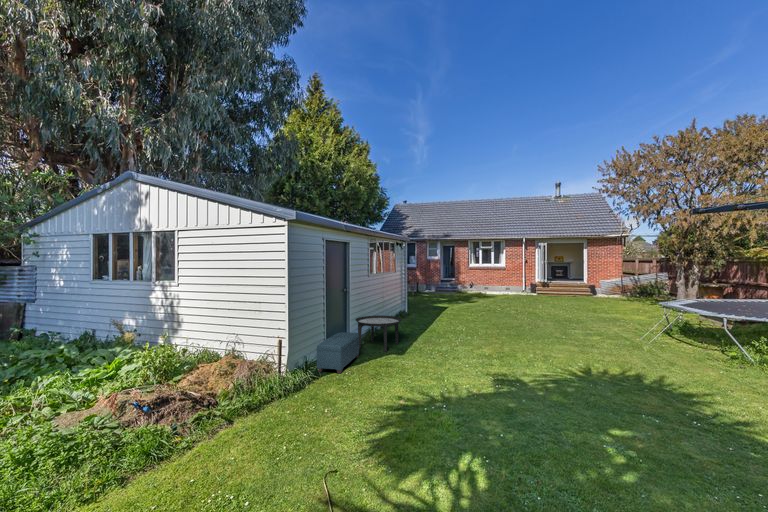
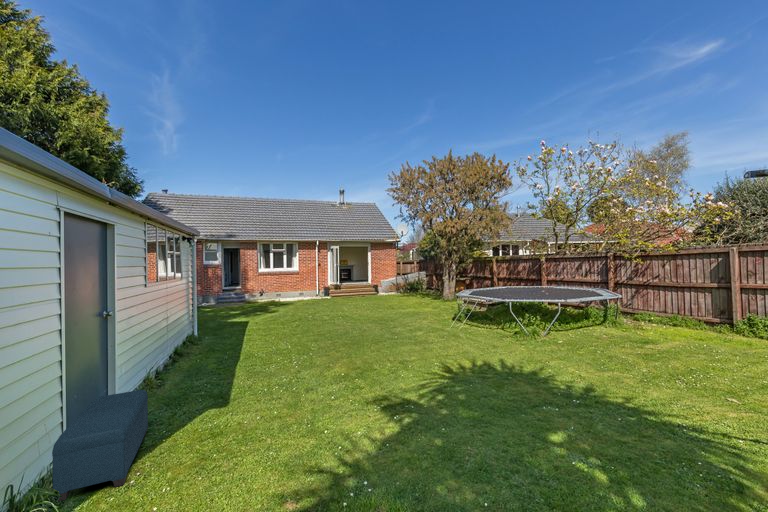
round table: present [355,315,402,352] -> none [128,347,219,416]

